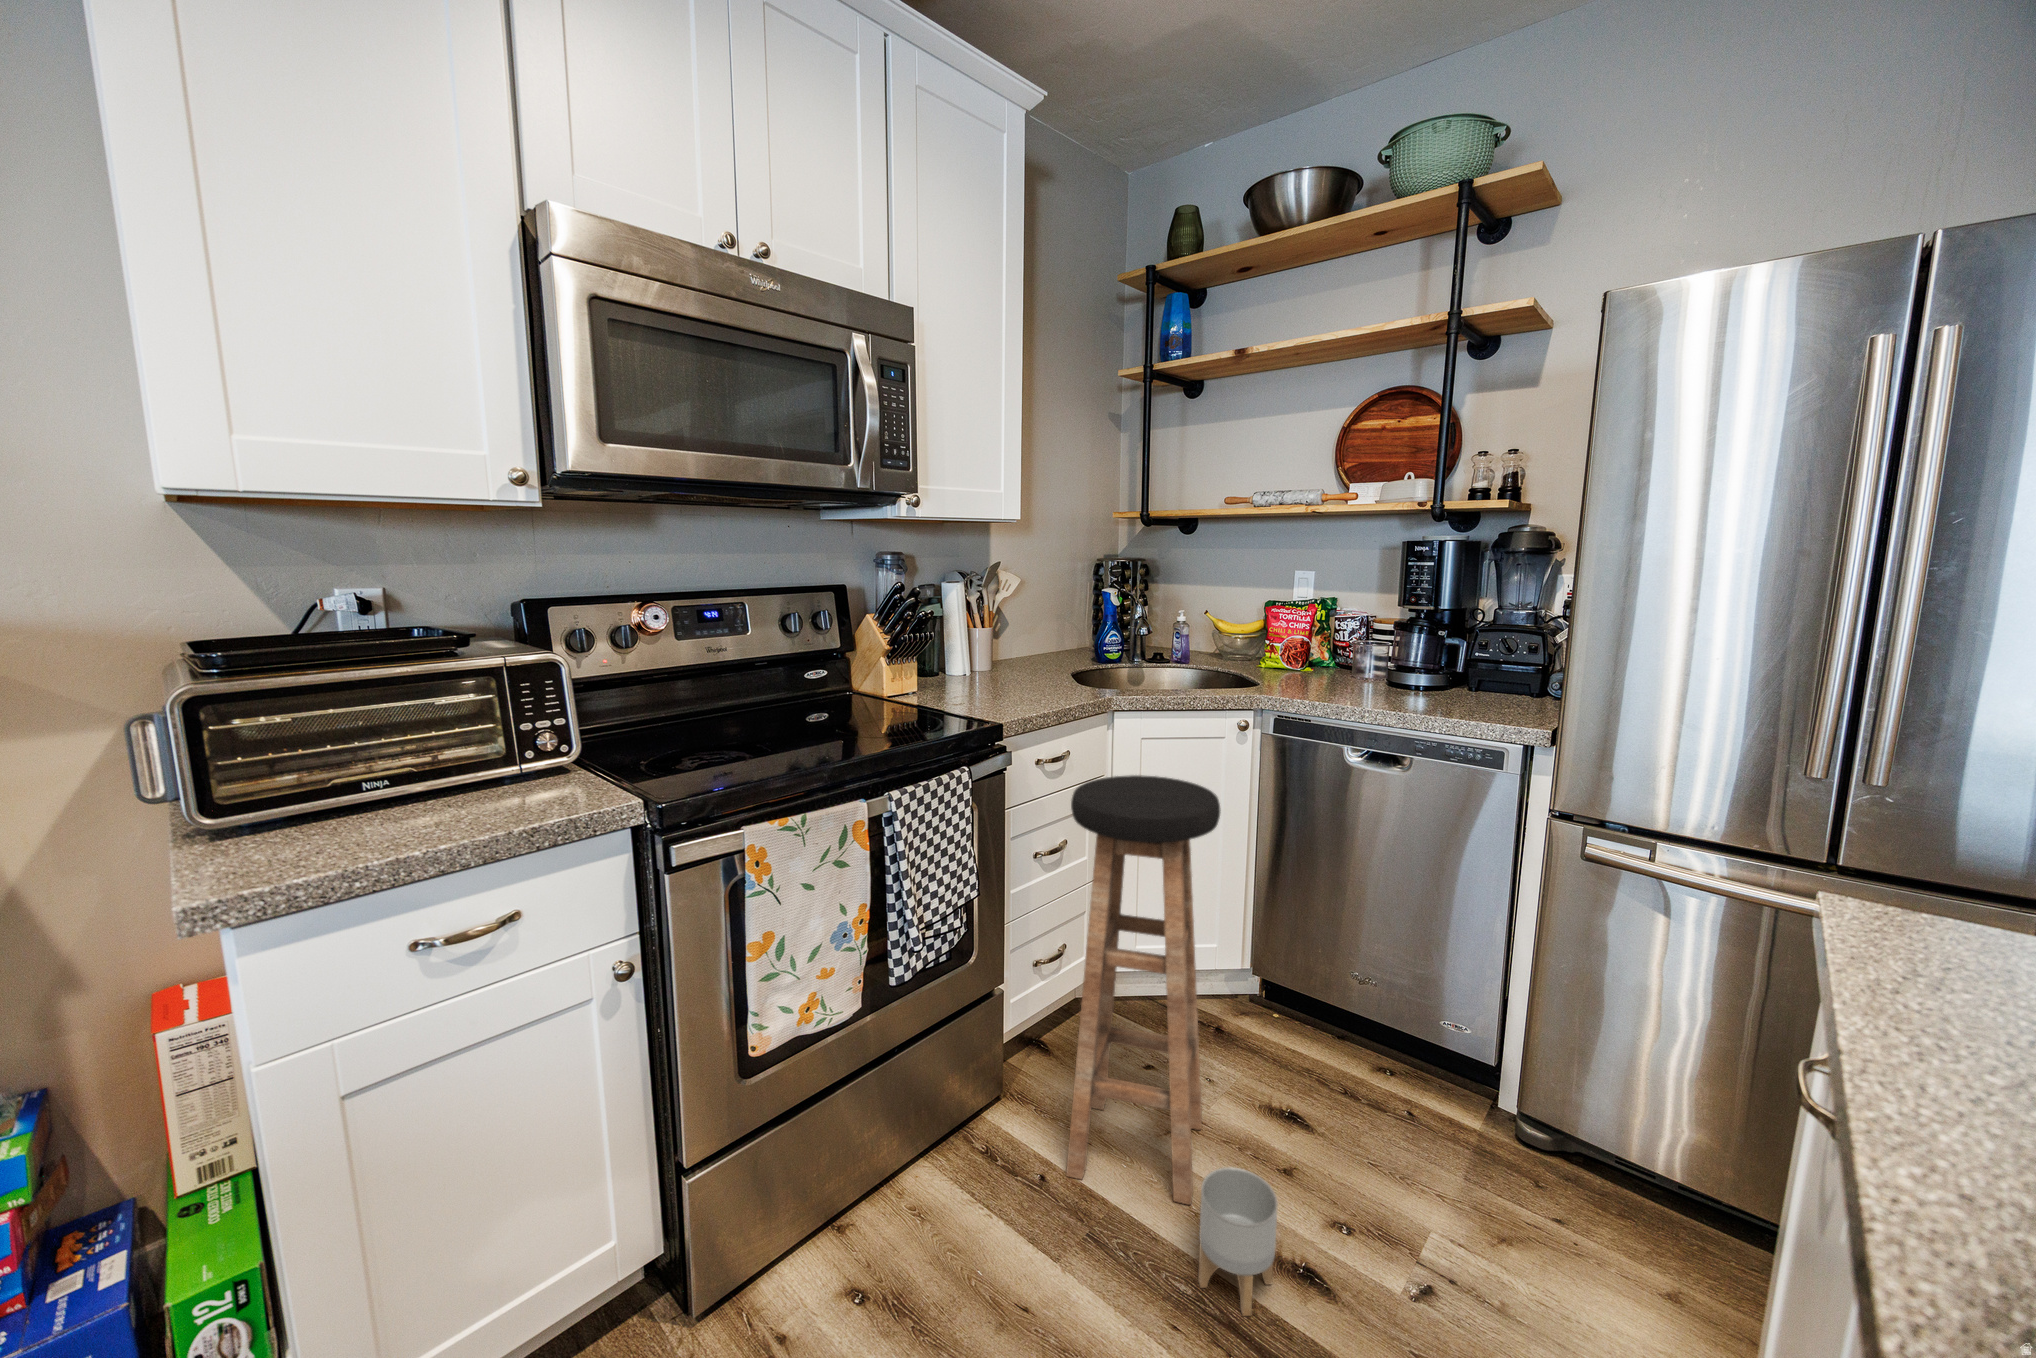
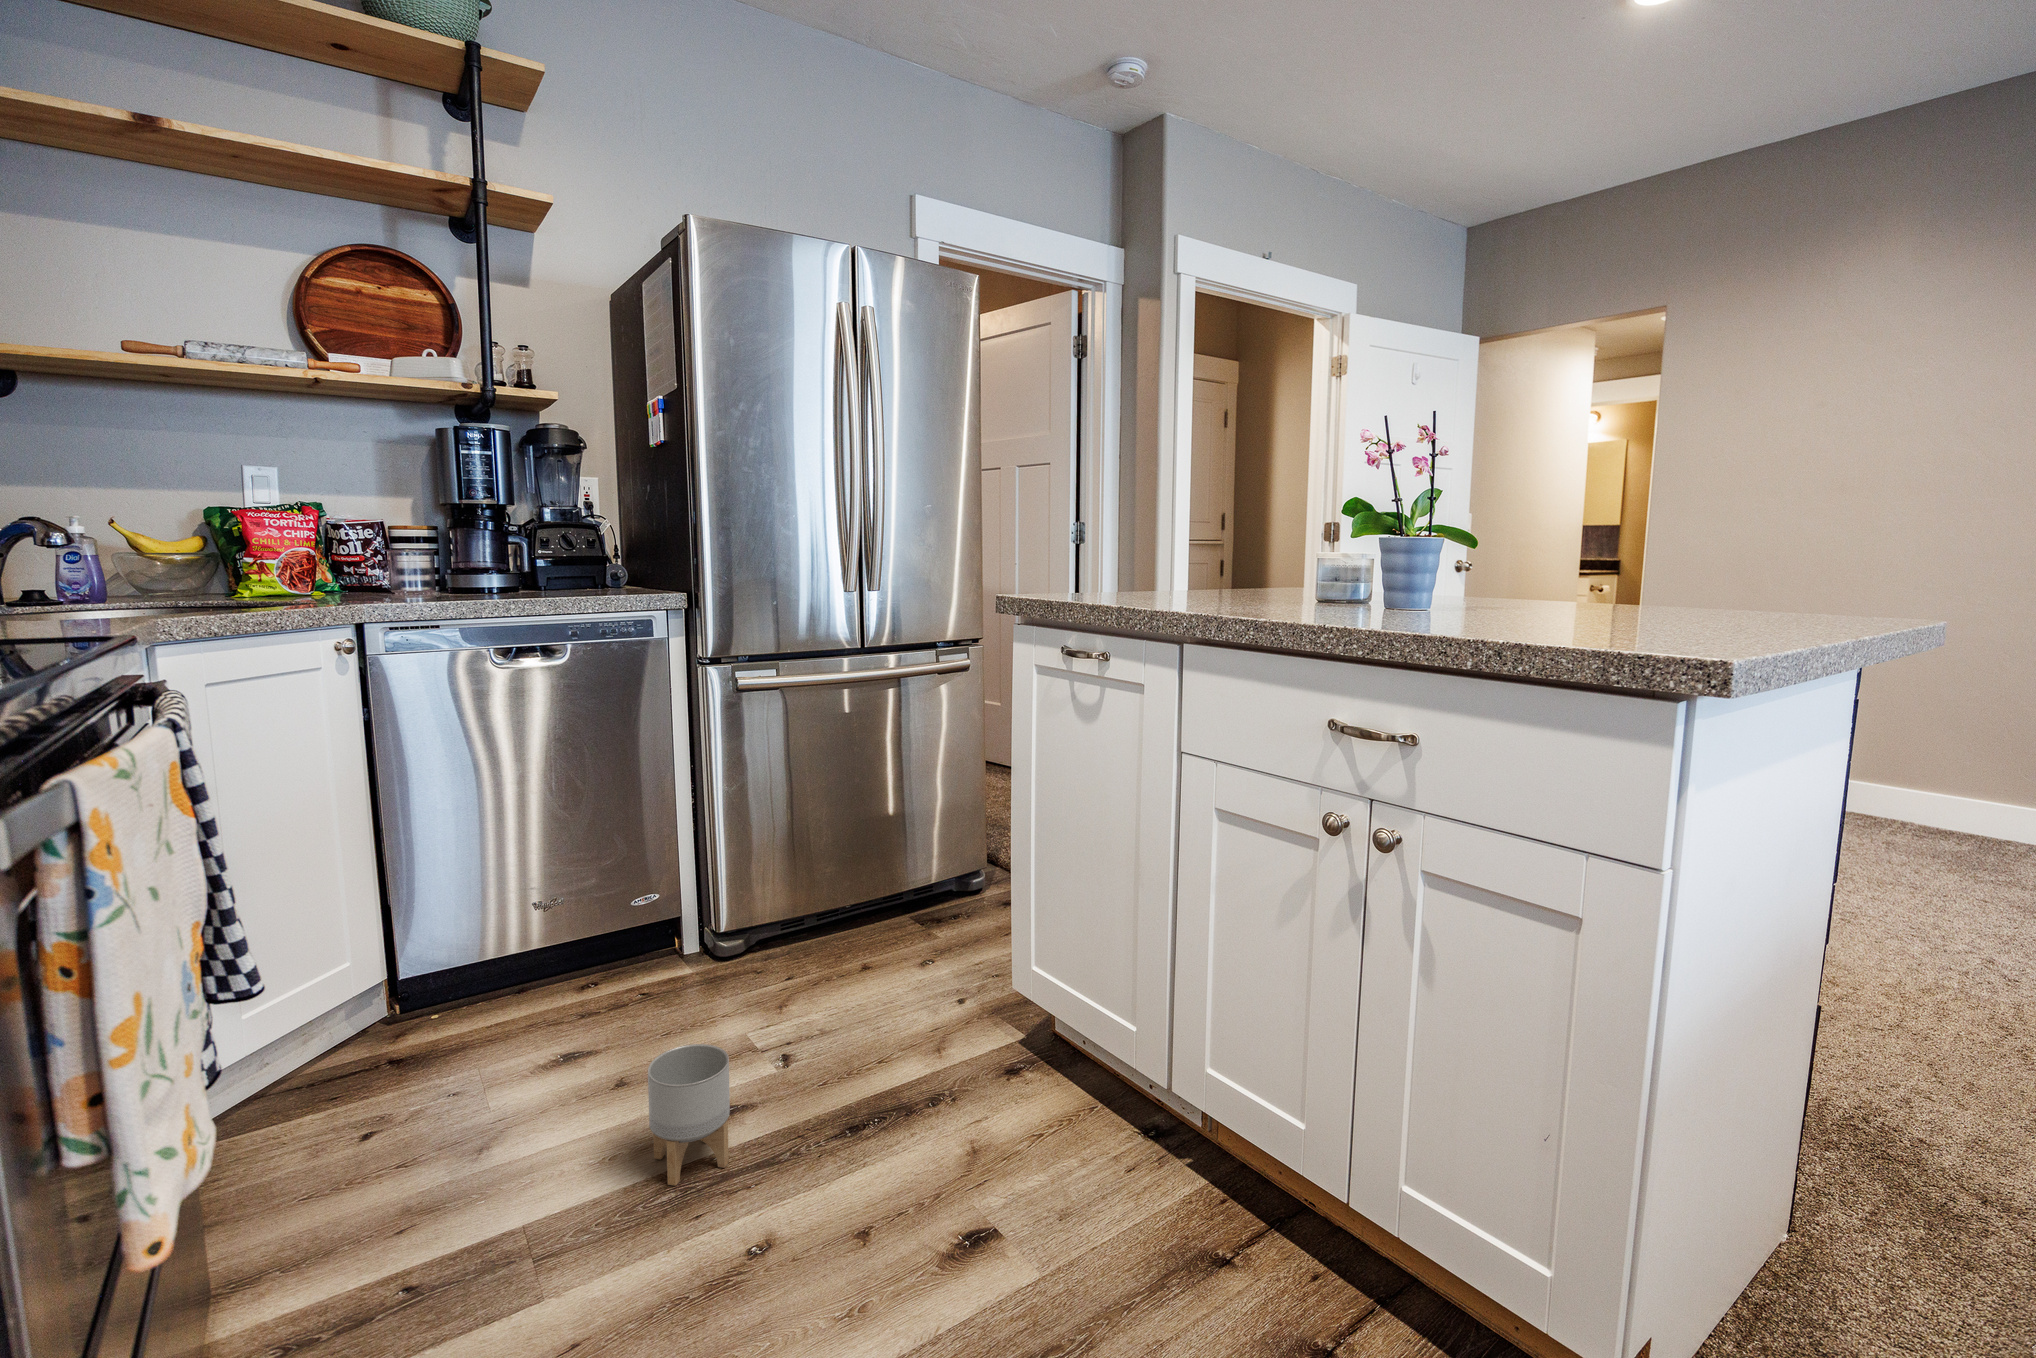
bar stool: present [1066,775,1221,1205] -> none [321,686,586,1253]

